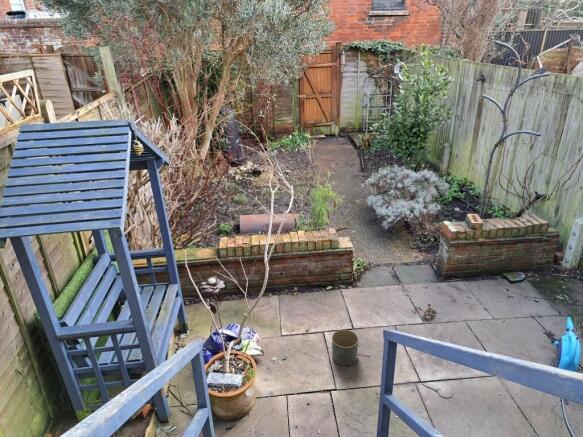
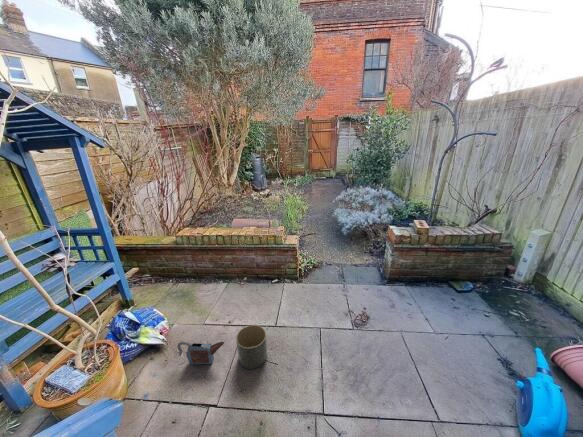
watering can: none [281,346,323,369] -> present [178,341,224,364]

